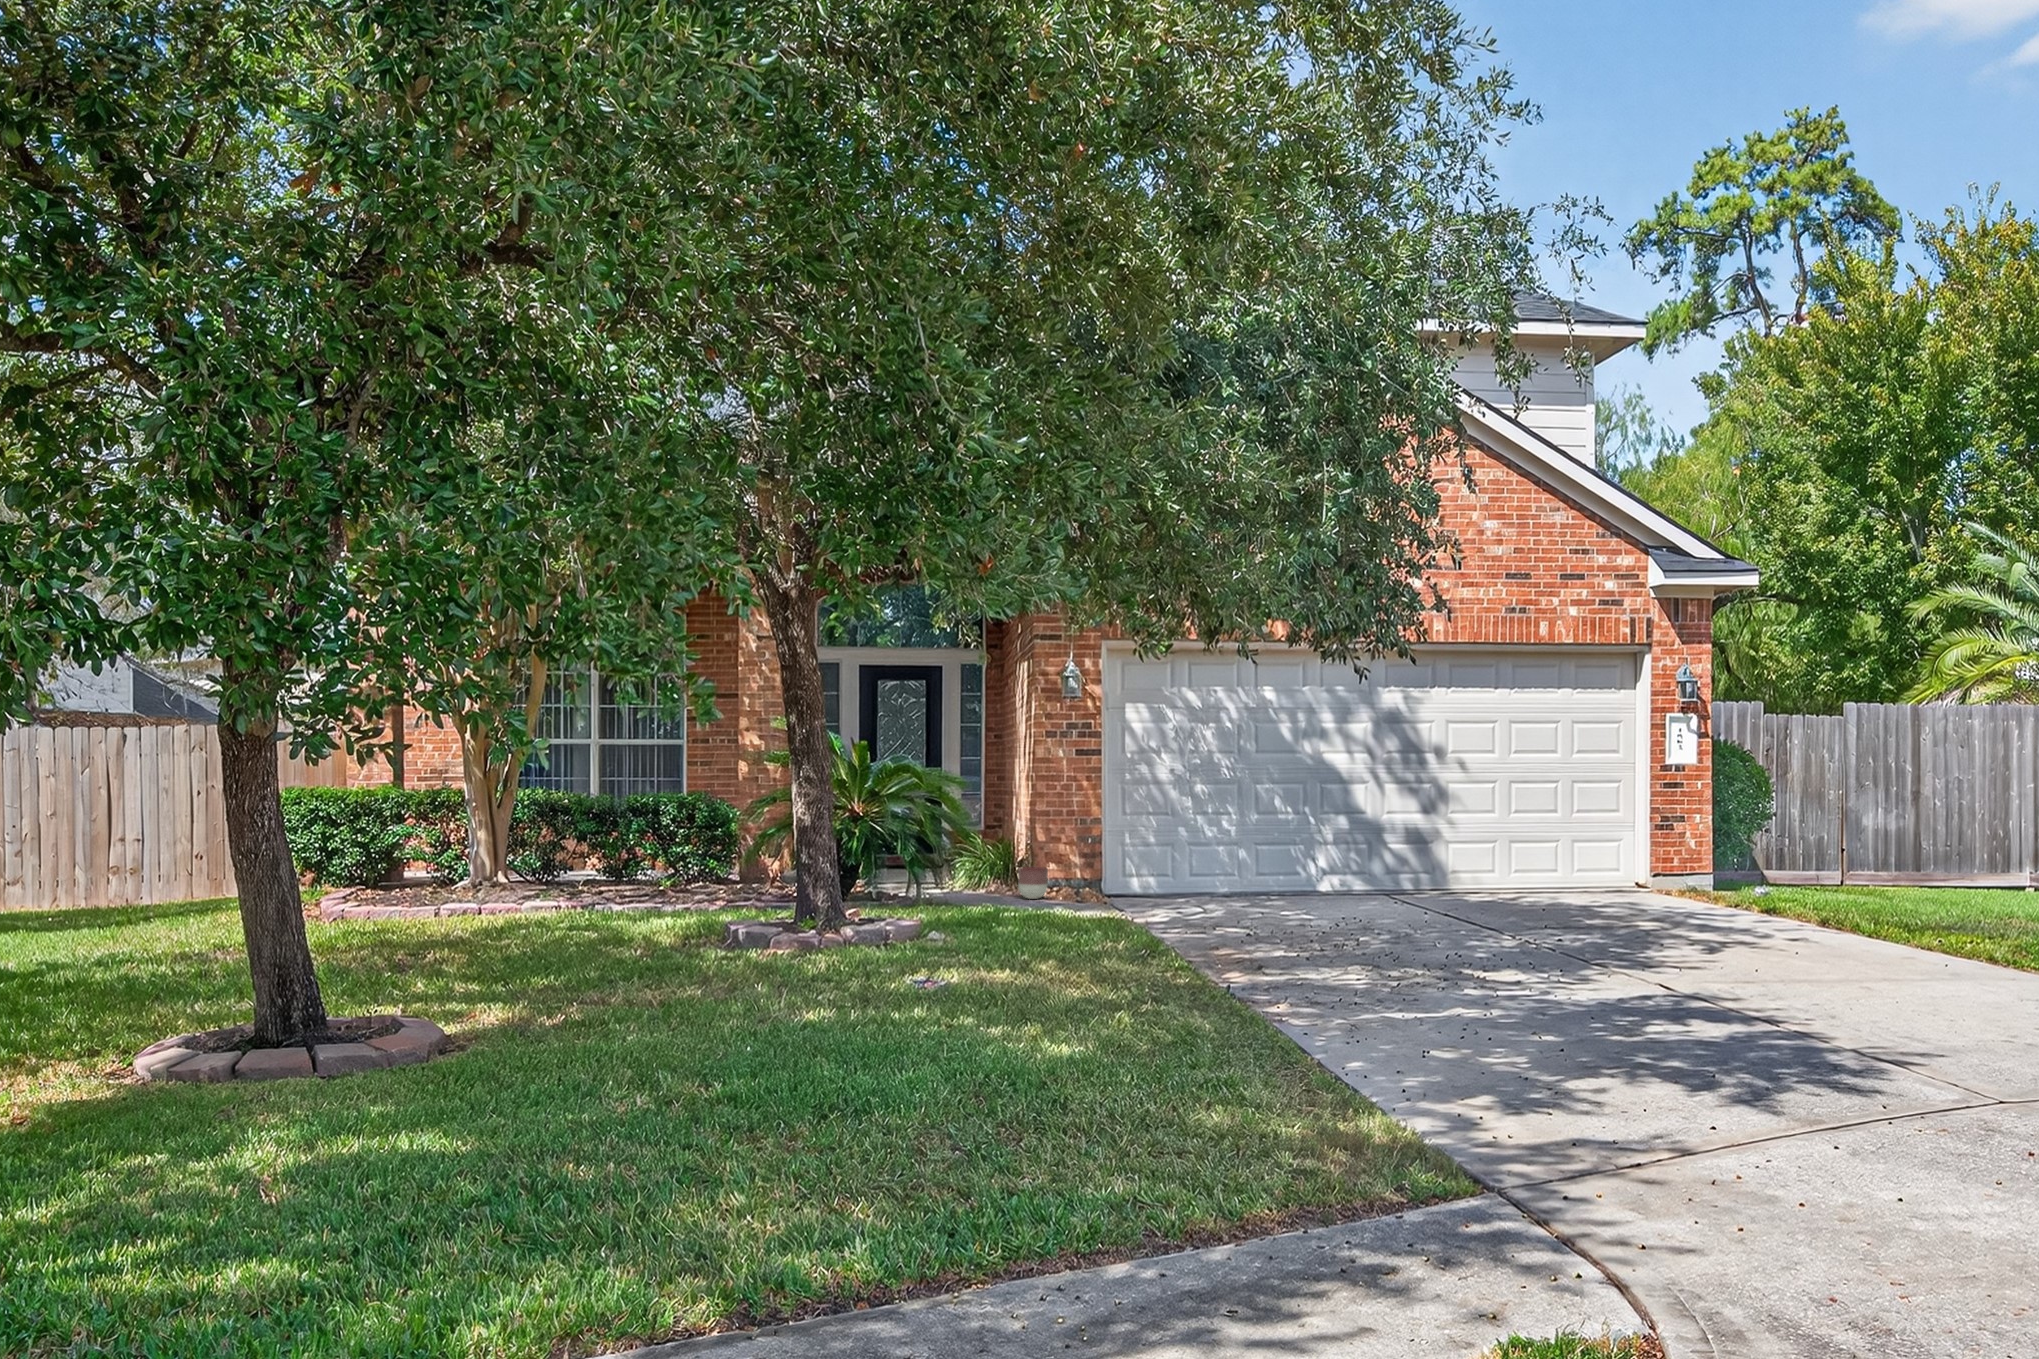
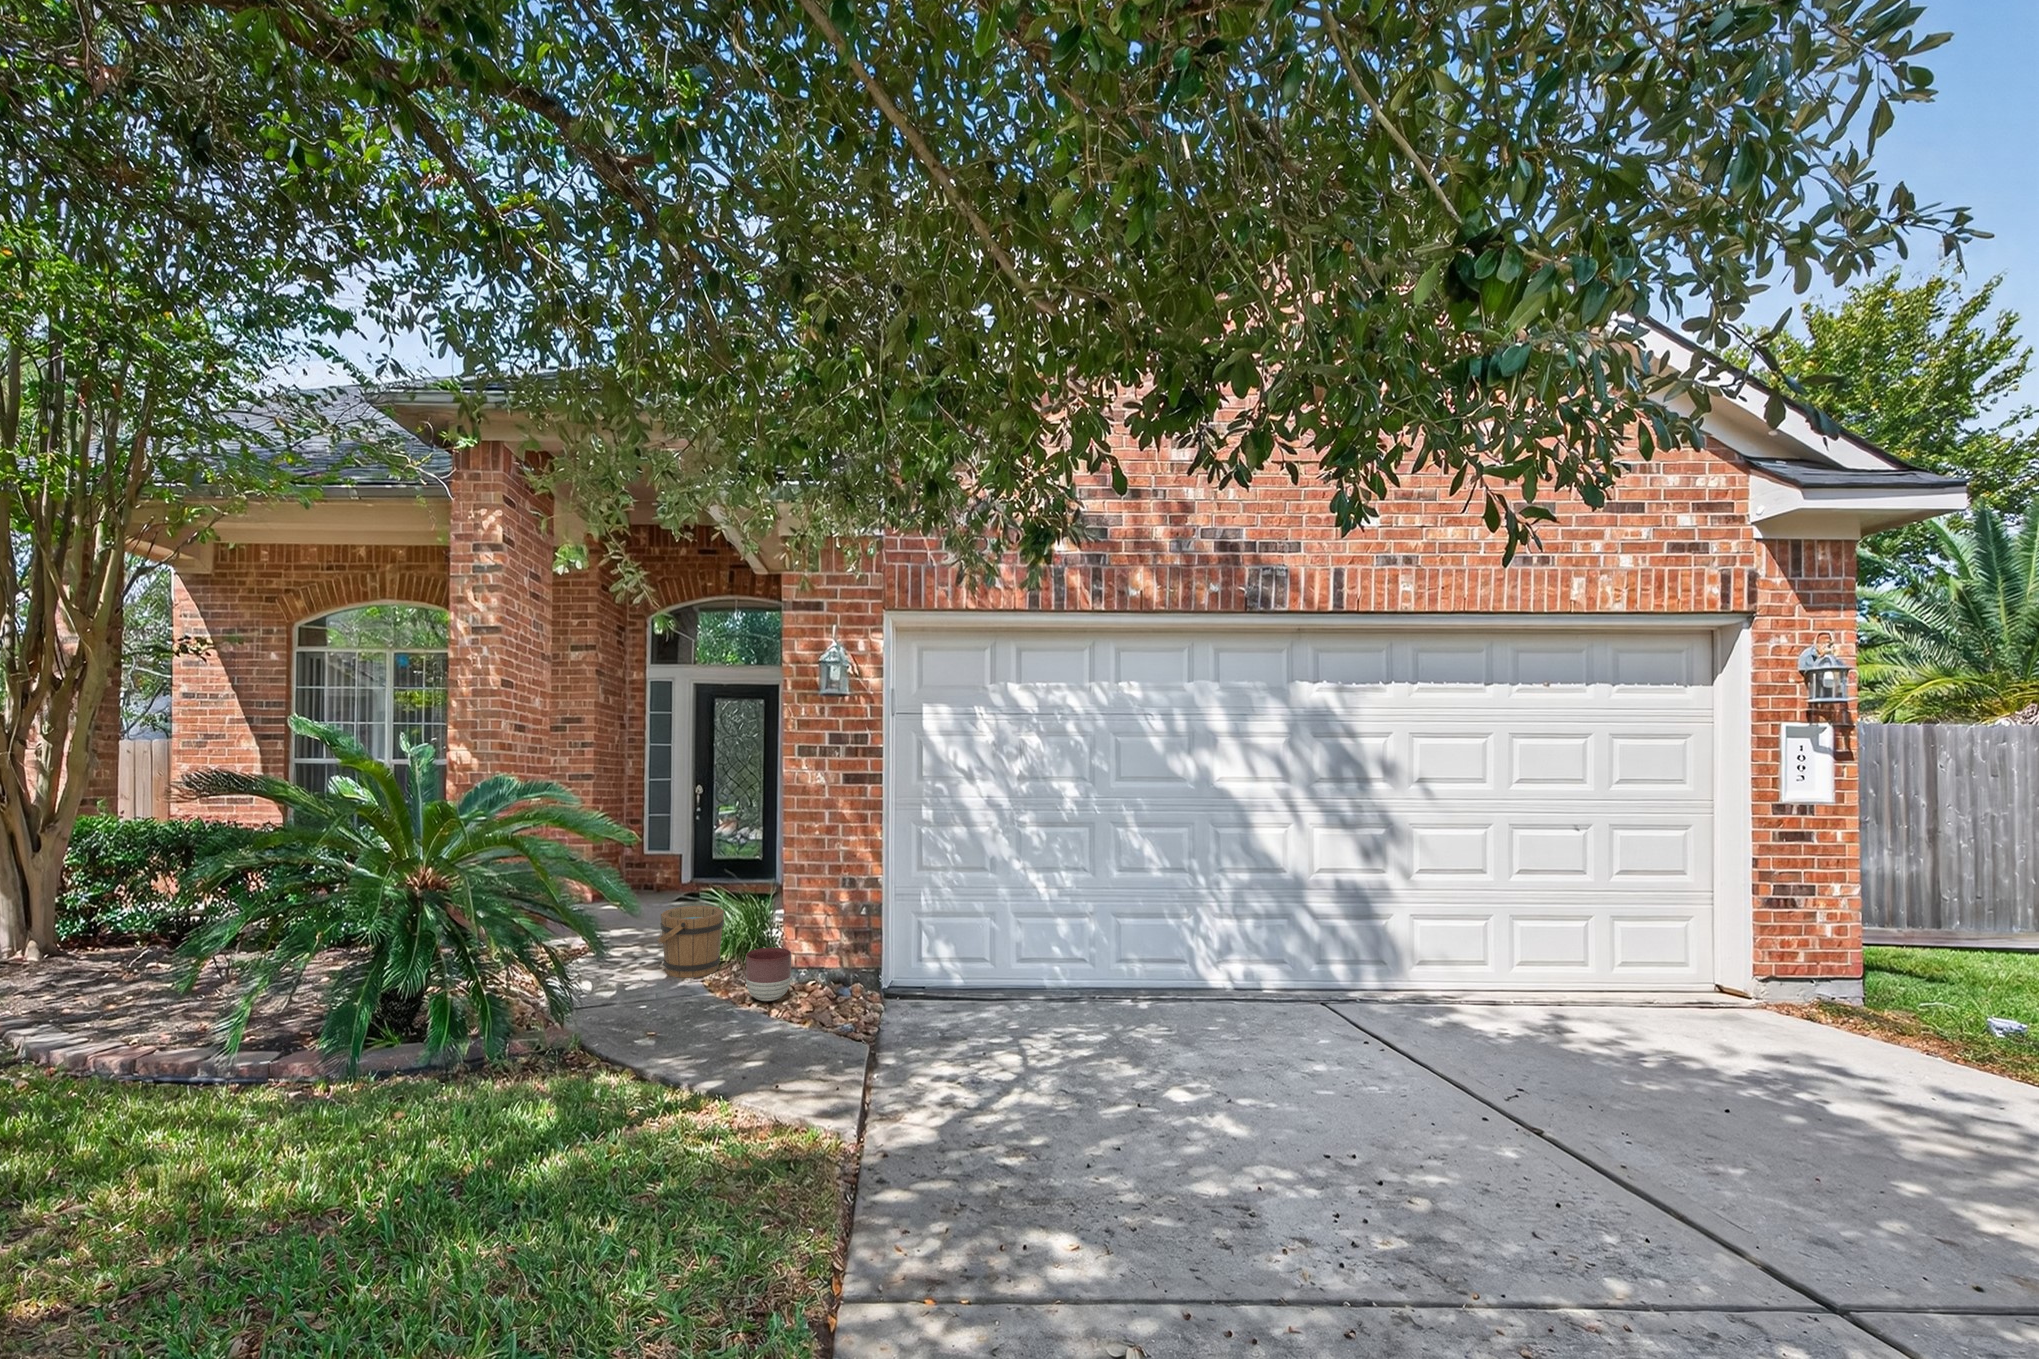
bucket: none [933,849,979,894] -> present [657,906,724,978]

